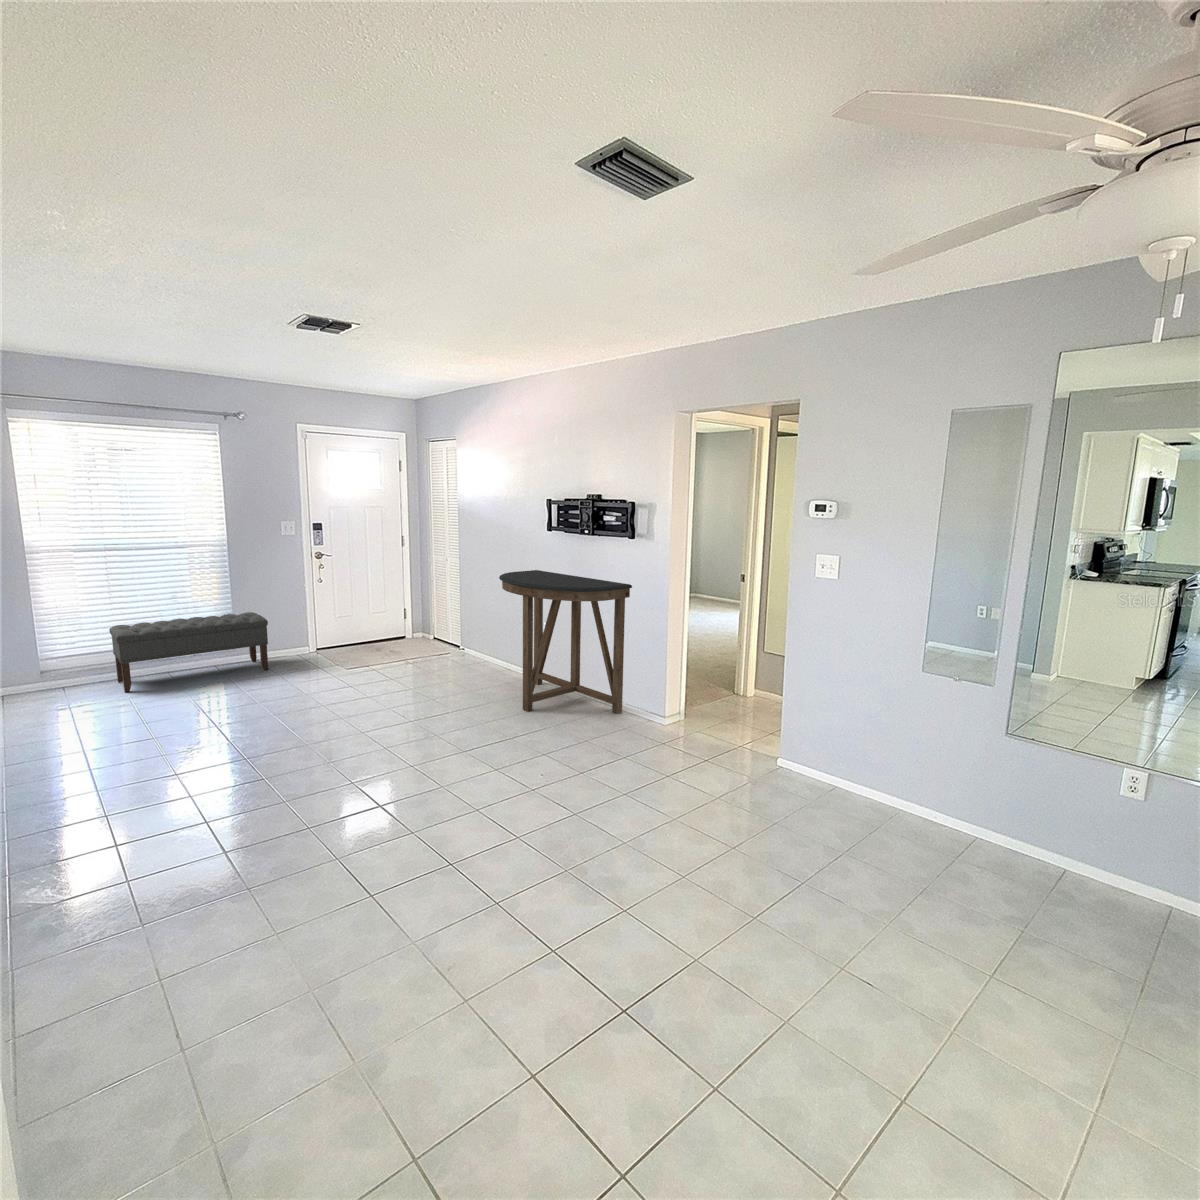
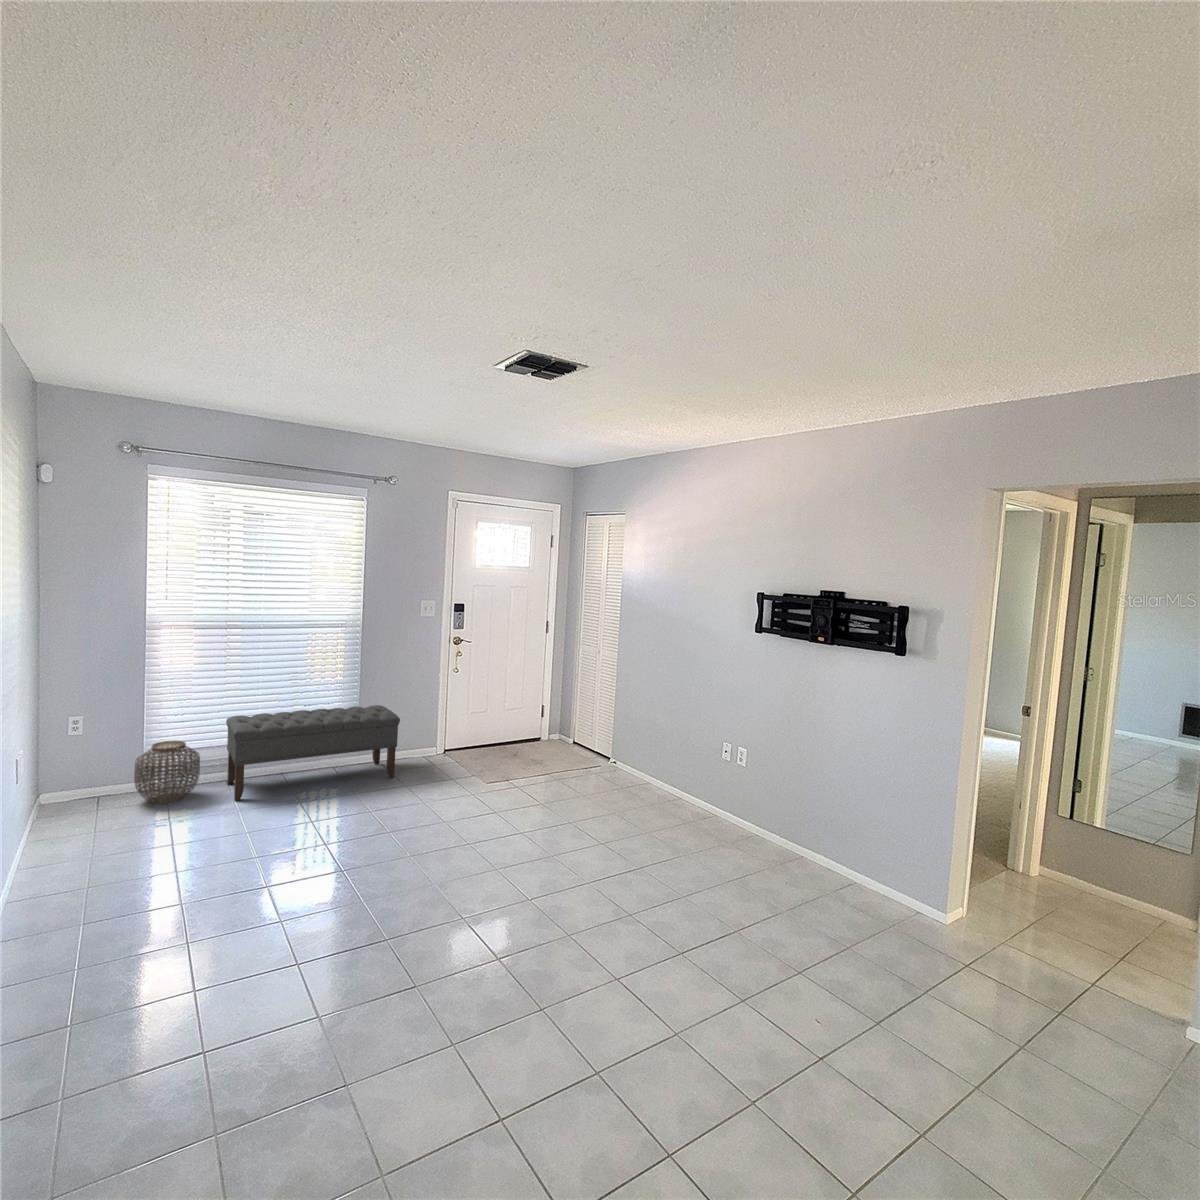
console table: present [499,570,632,714] -> none [697,680,896,894]
woven basket: none [29,647,90,699] -> present [134,741,200,804]

